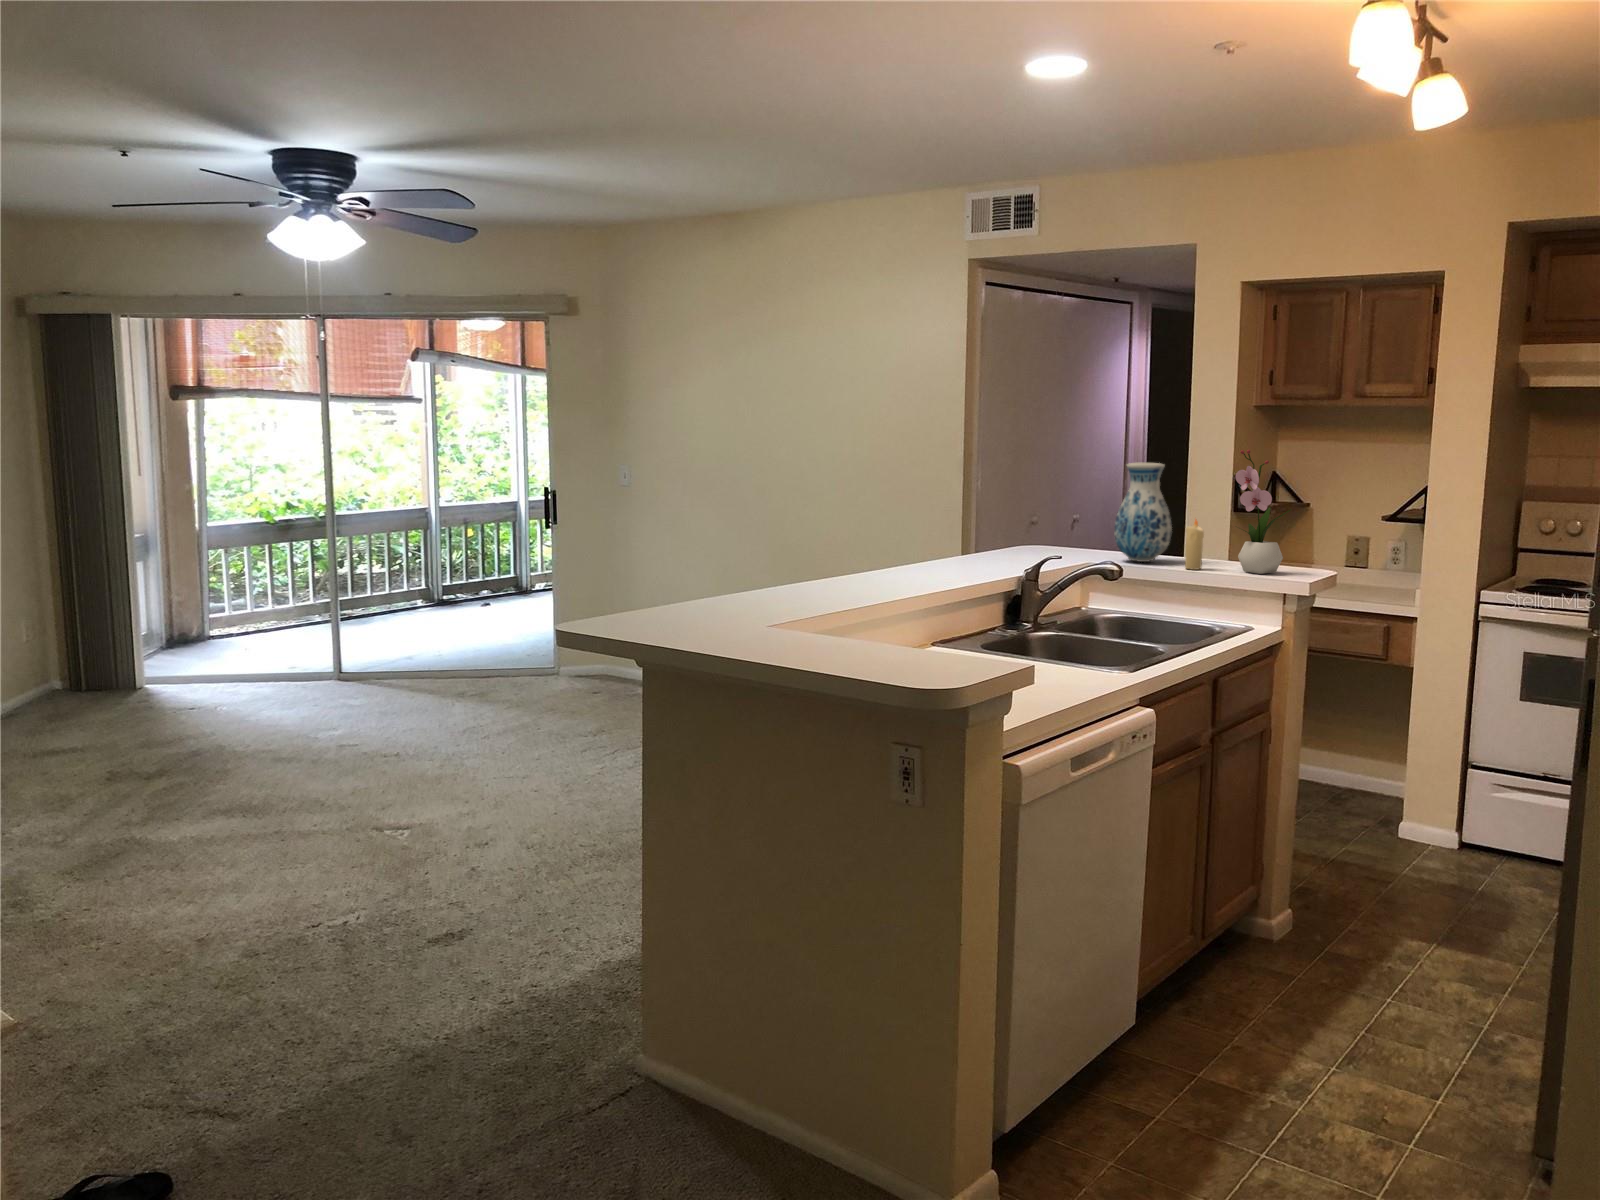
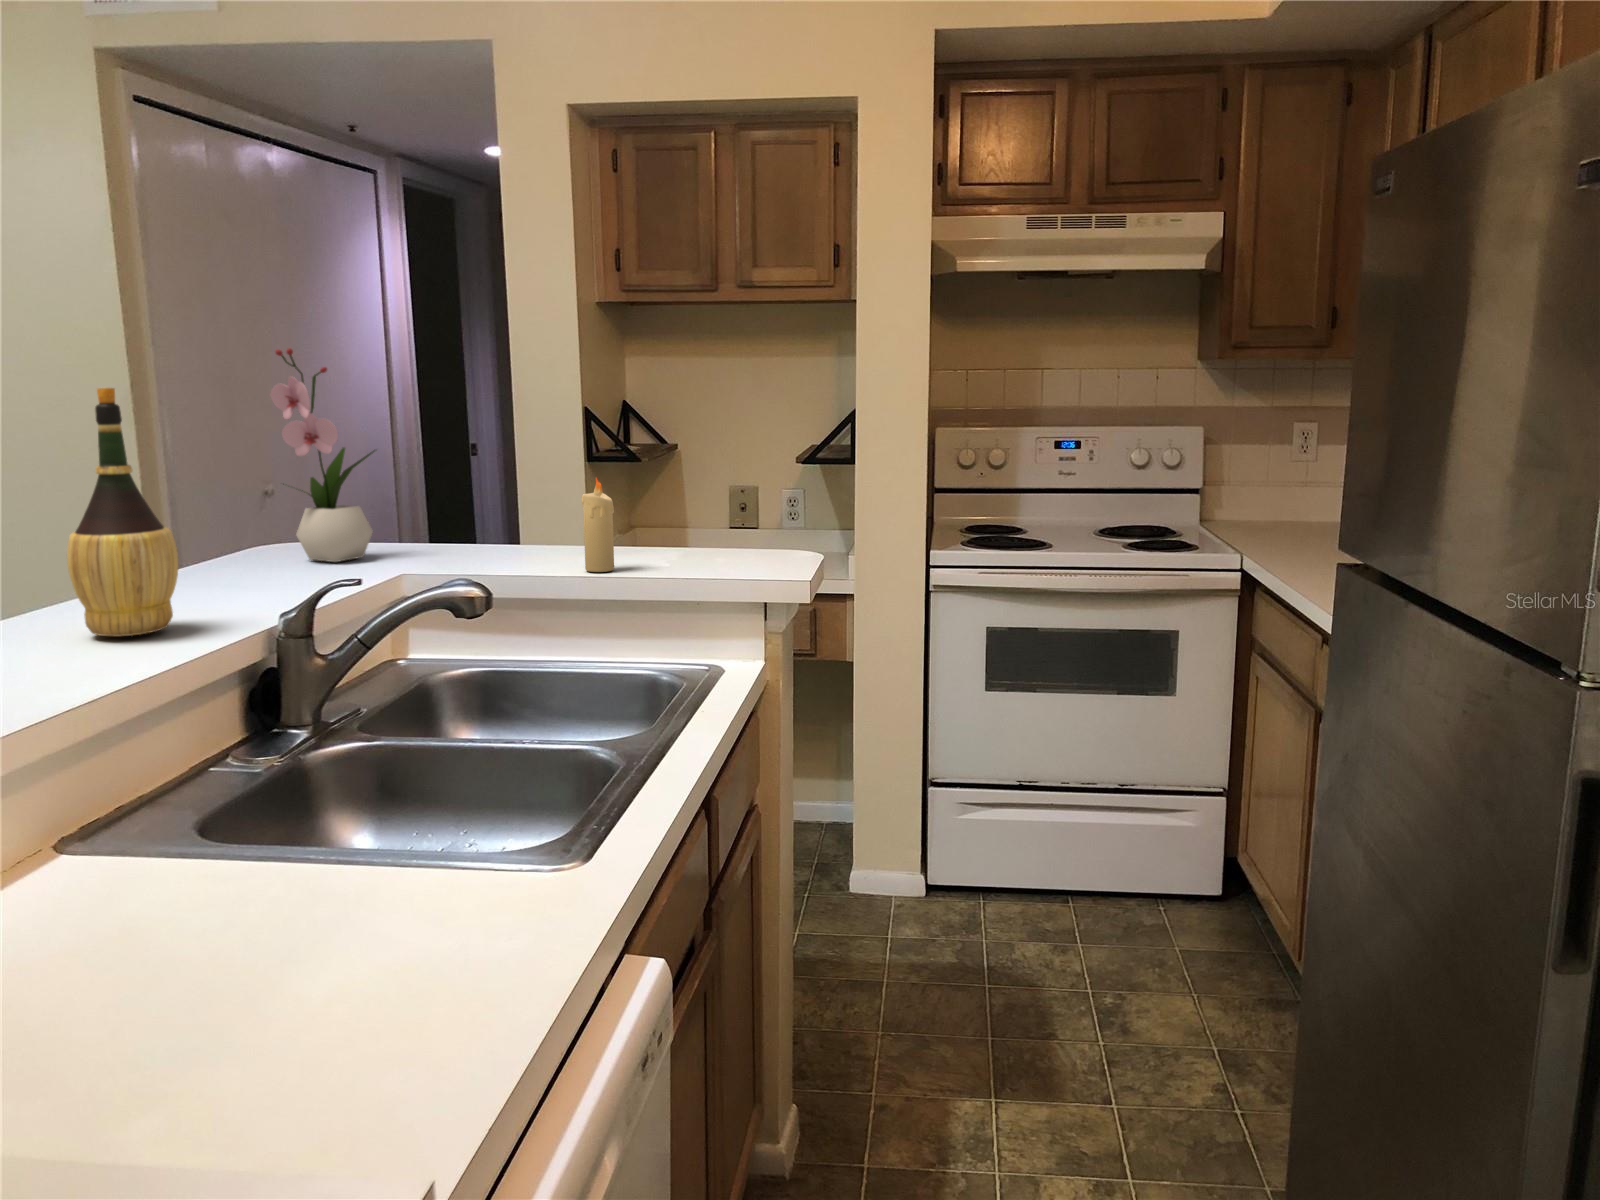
flower arrangement: present [1236,450,1290,574] -> present [271,348,375,562]
vase: present [1114,463,1172,562] -> none [444,380,548,563]
wine bottle: none [942,465,985,572] -> present [67,387,178,636]

